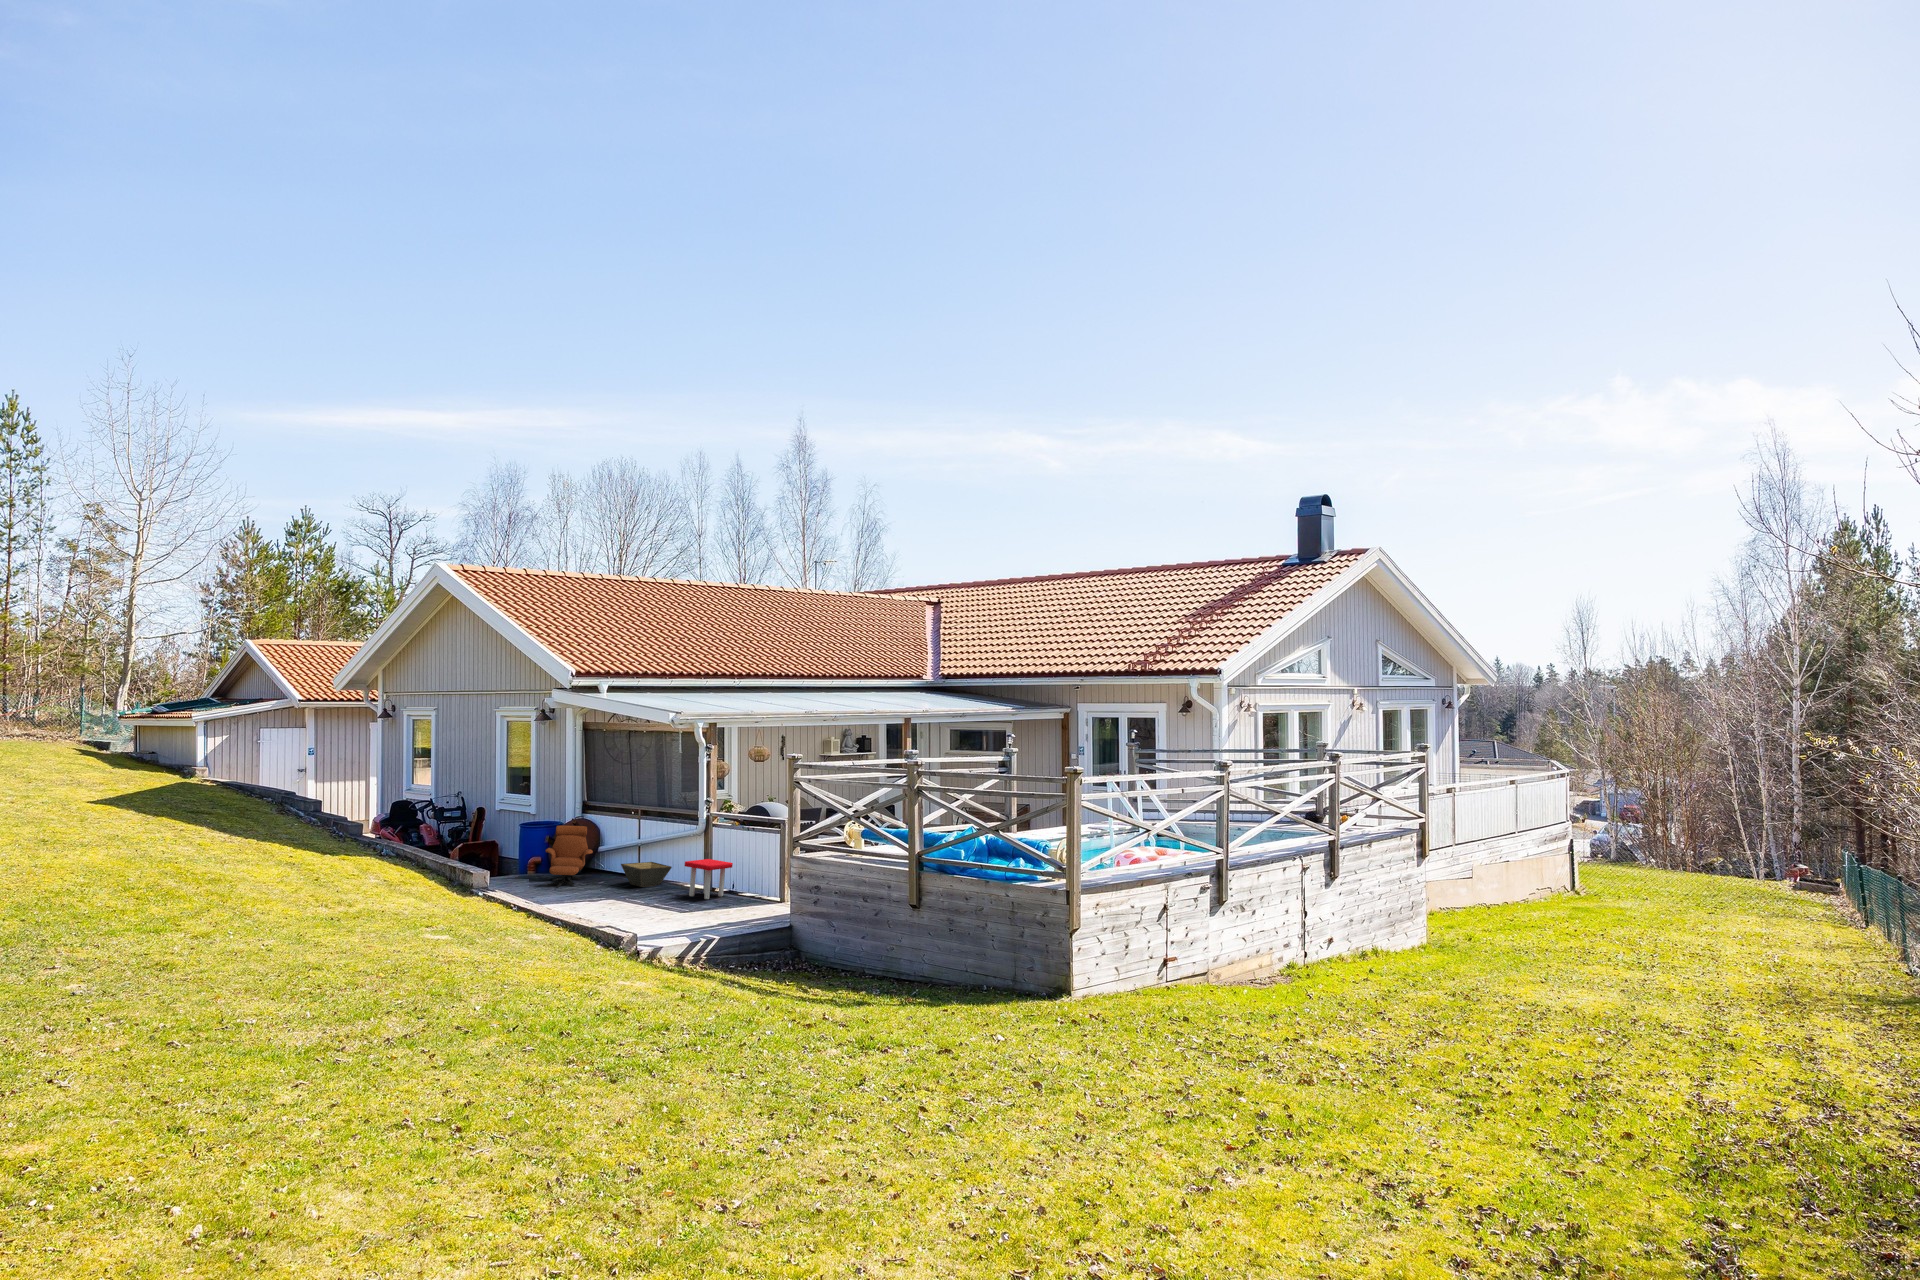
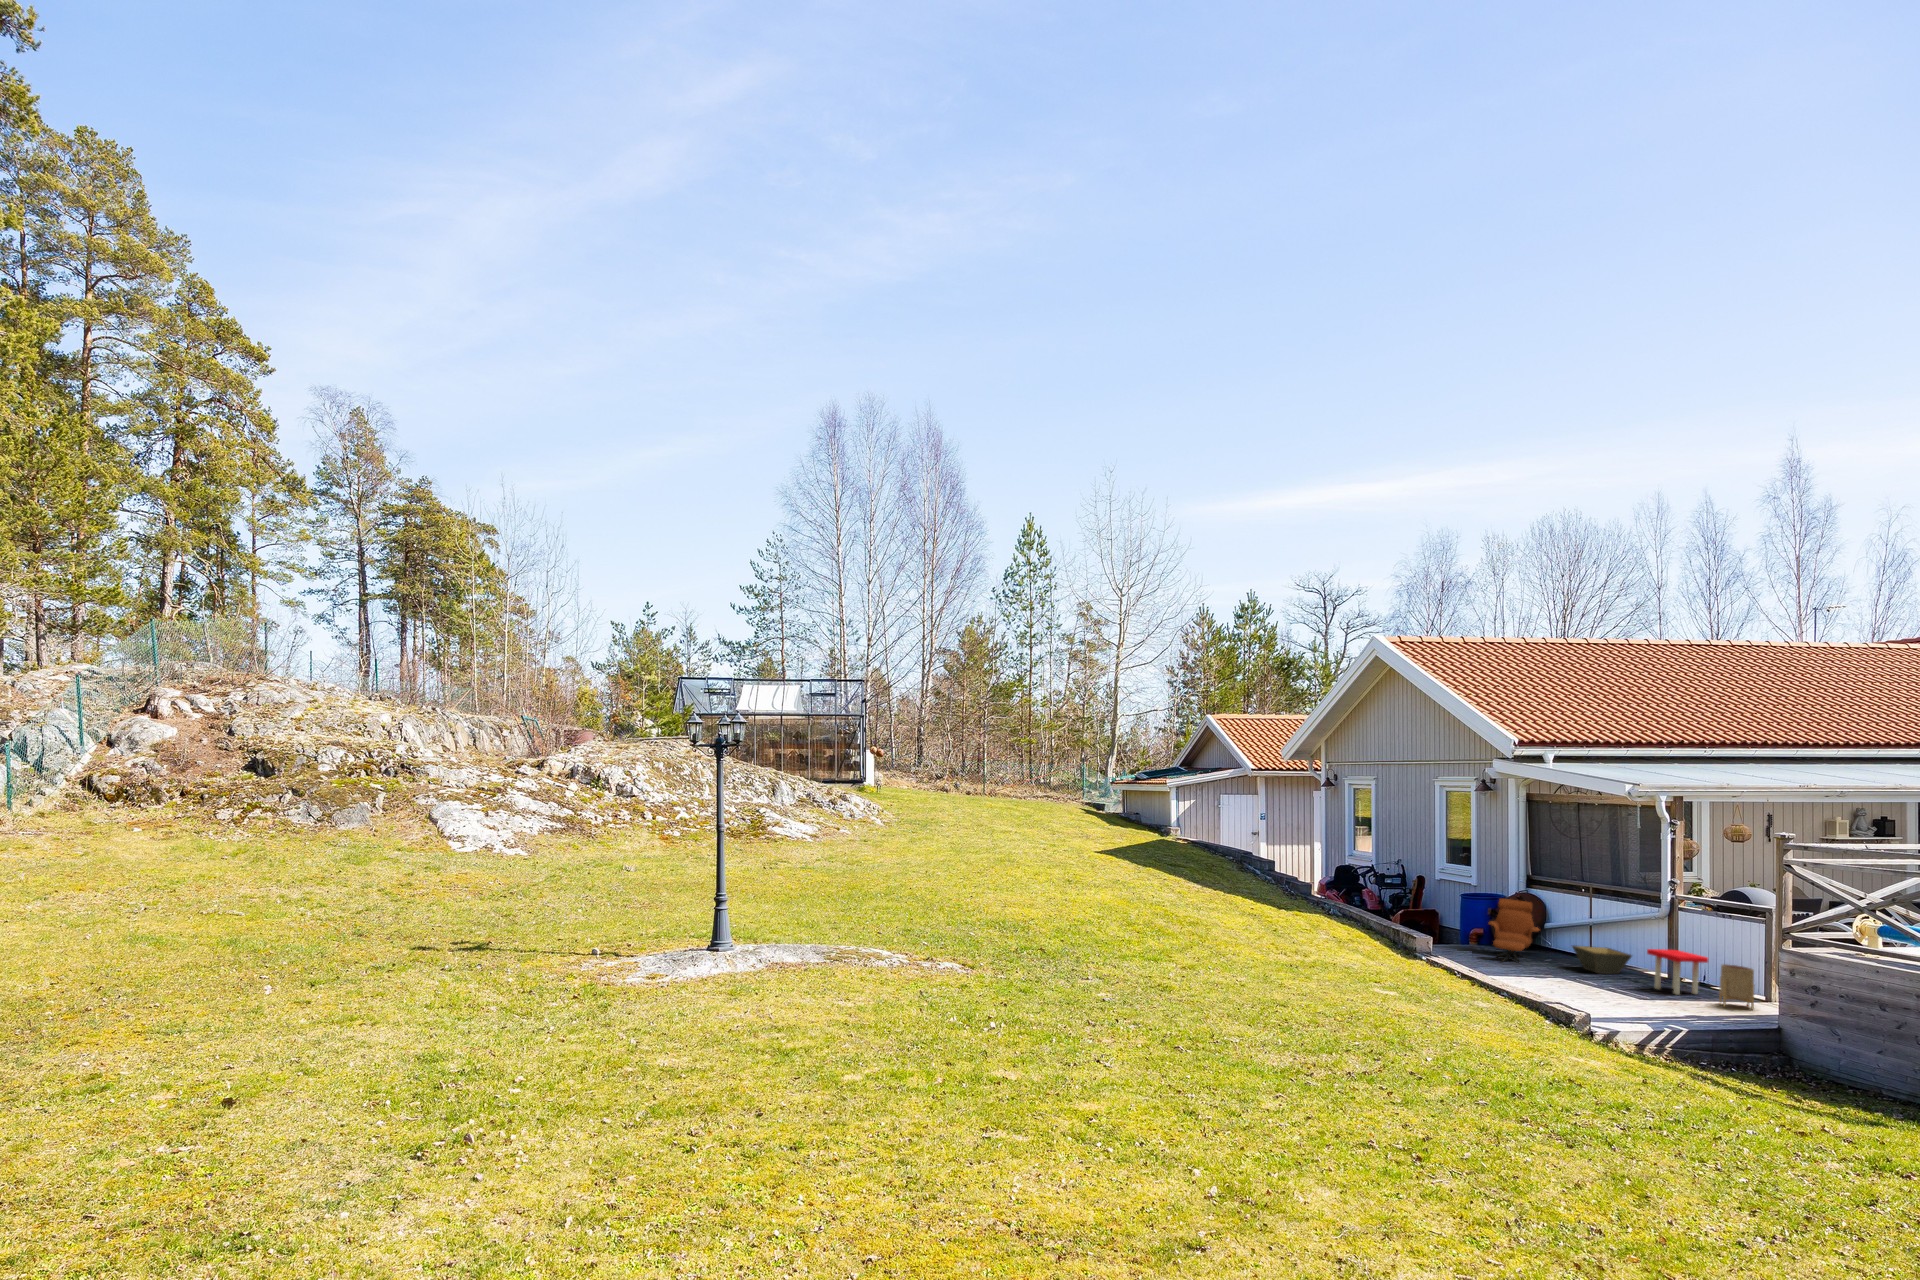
planter: none [740,868,767,906] -> present [1719,964,1755,1010]

